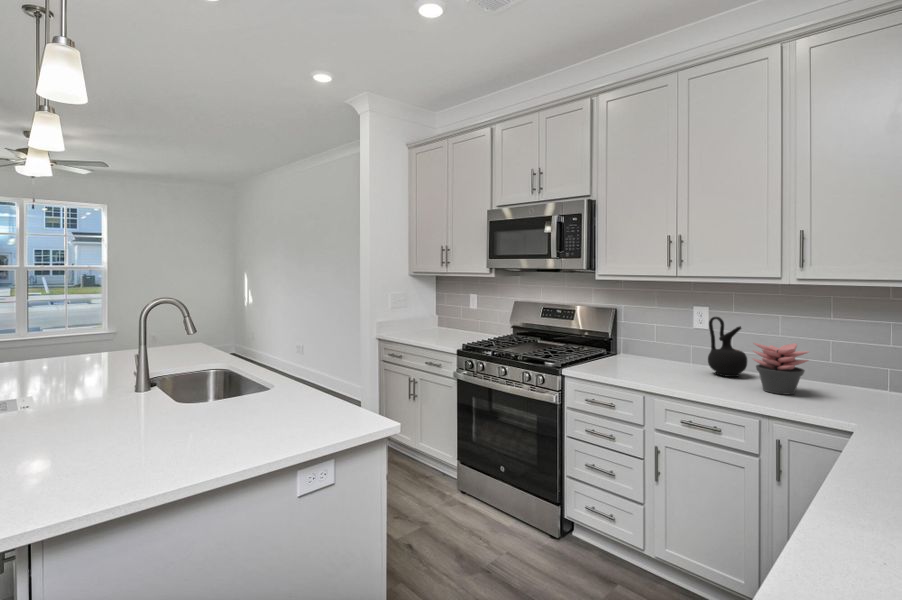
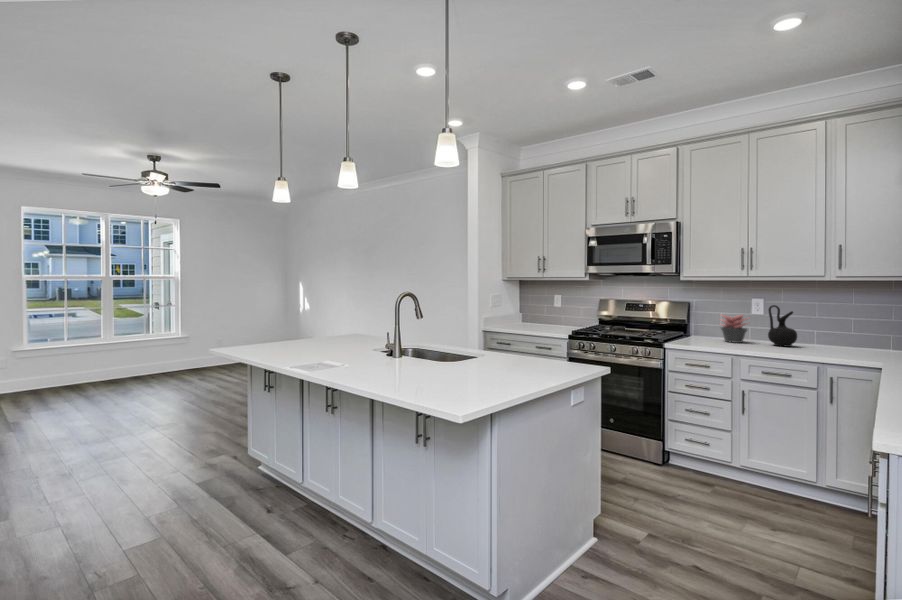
succulent plant: present [753,343,809,394] -> present [720,314,750,343]

